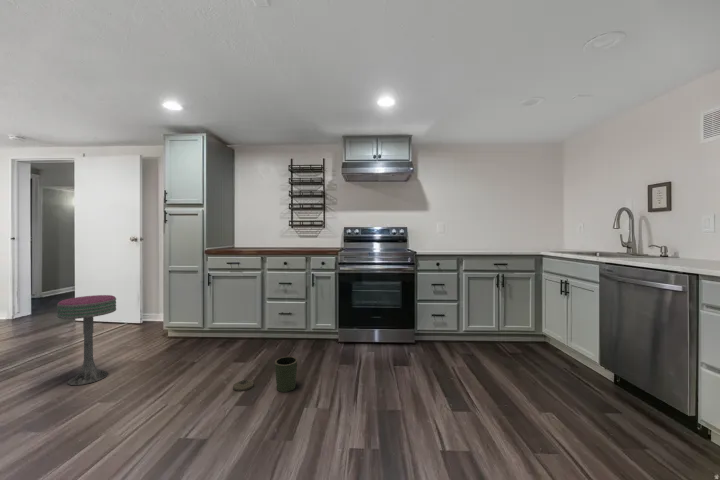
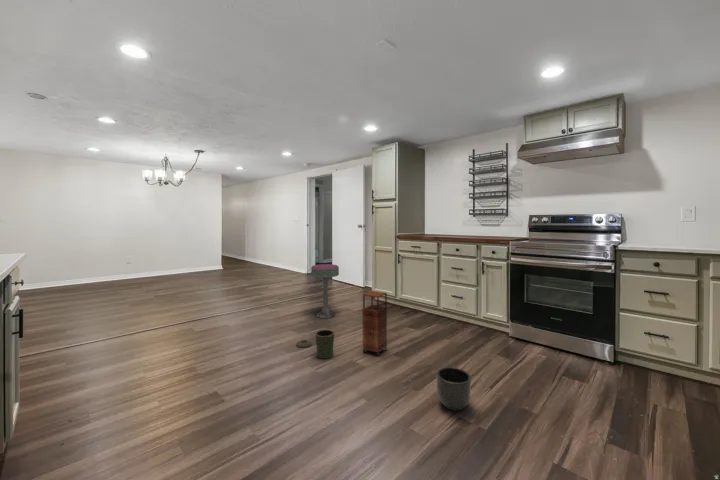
storage cabinet: none [187,322,222,416] -> present [362,291,387,356]
trash can: present [233,357,298,392] -> present [296,330,334,358]
planter: none [318,392,356,445] -> present [437,367,471,411]

